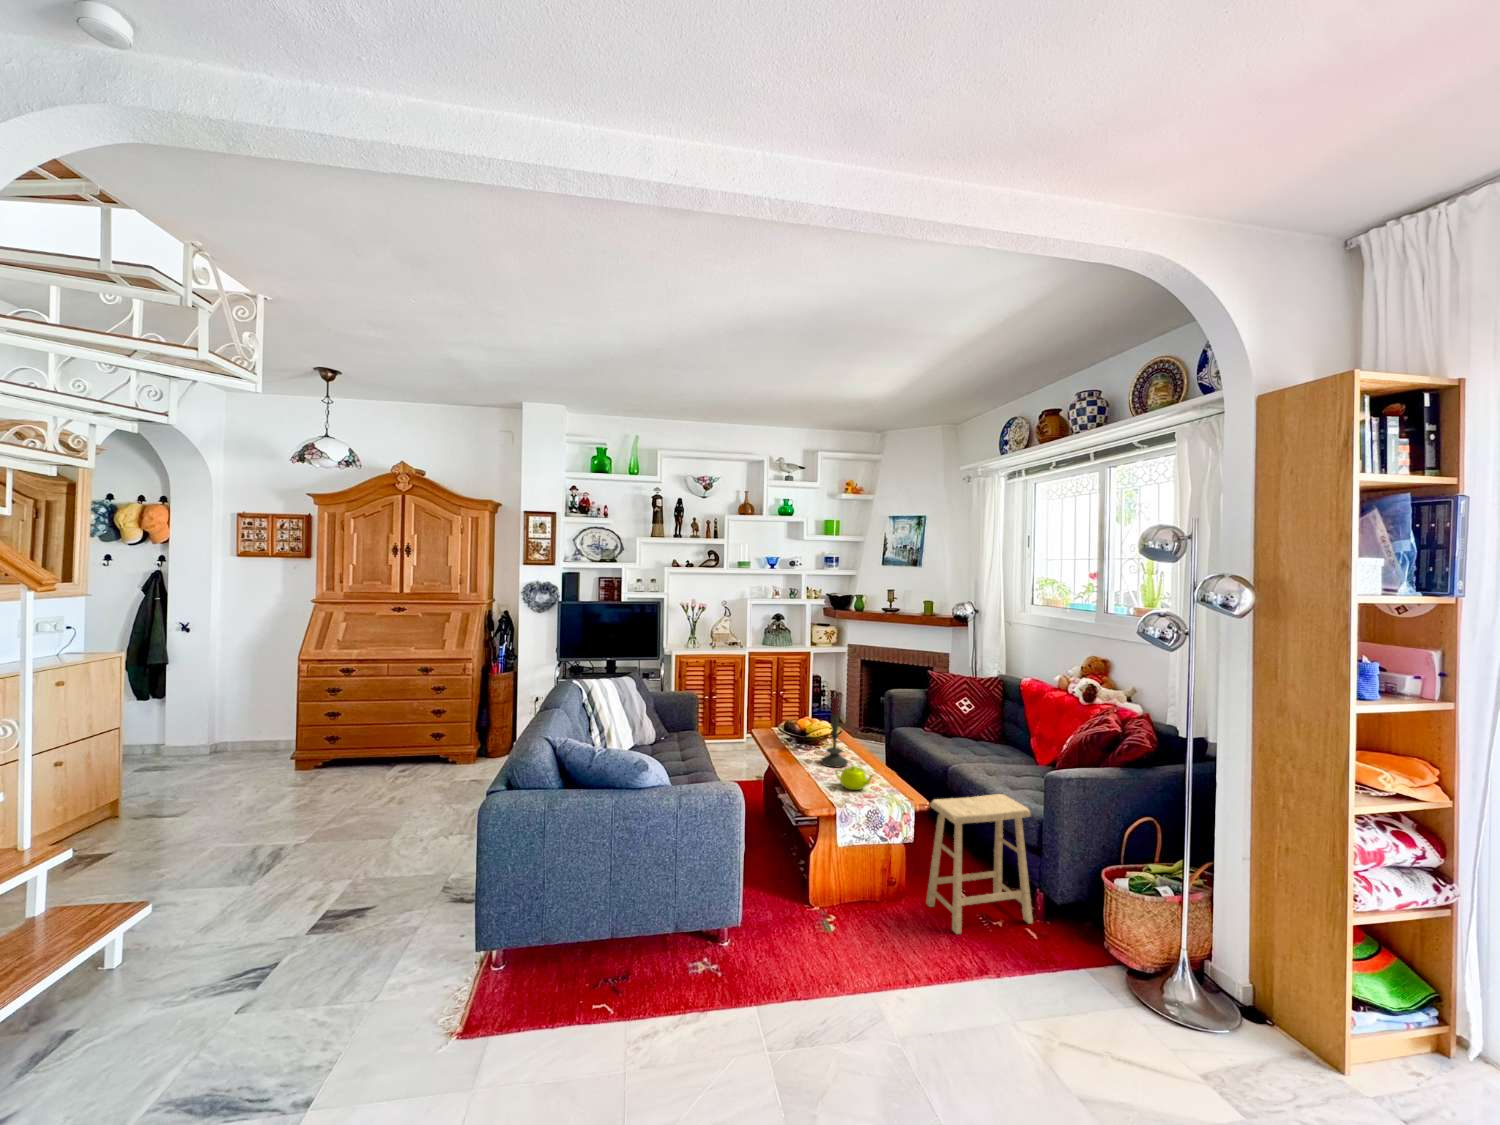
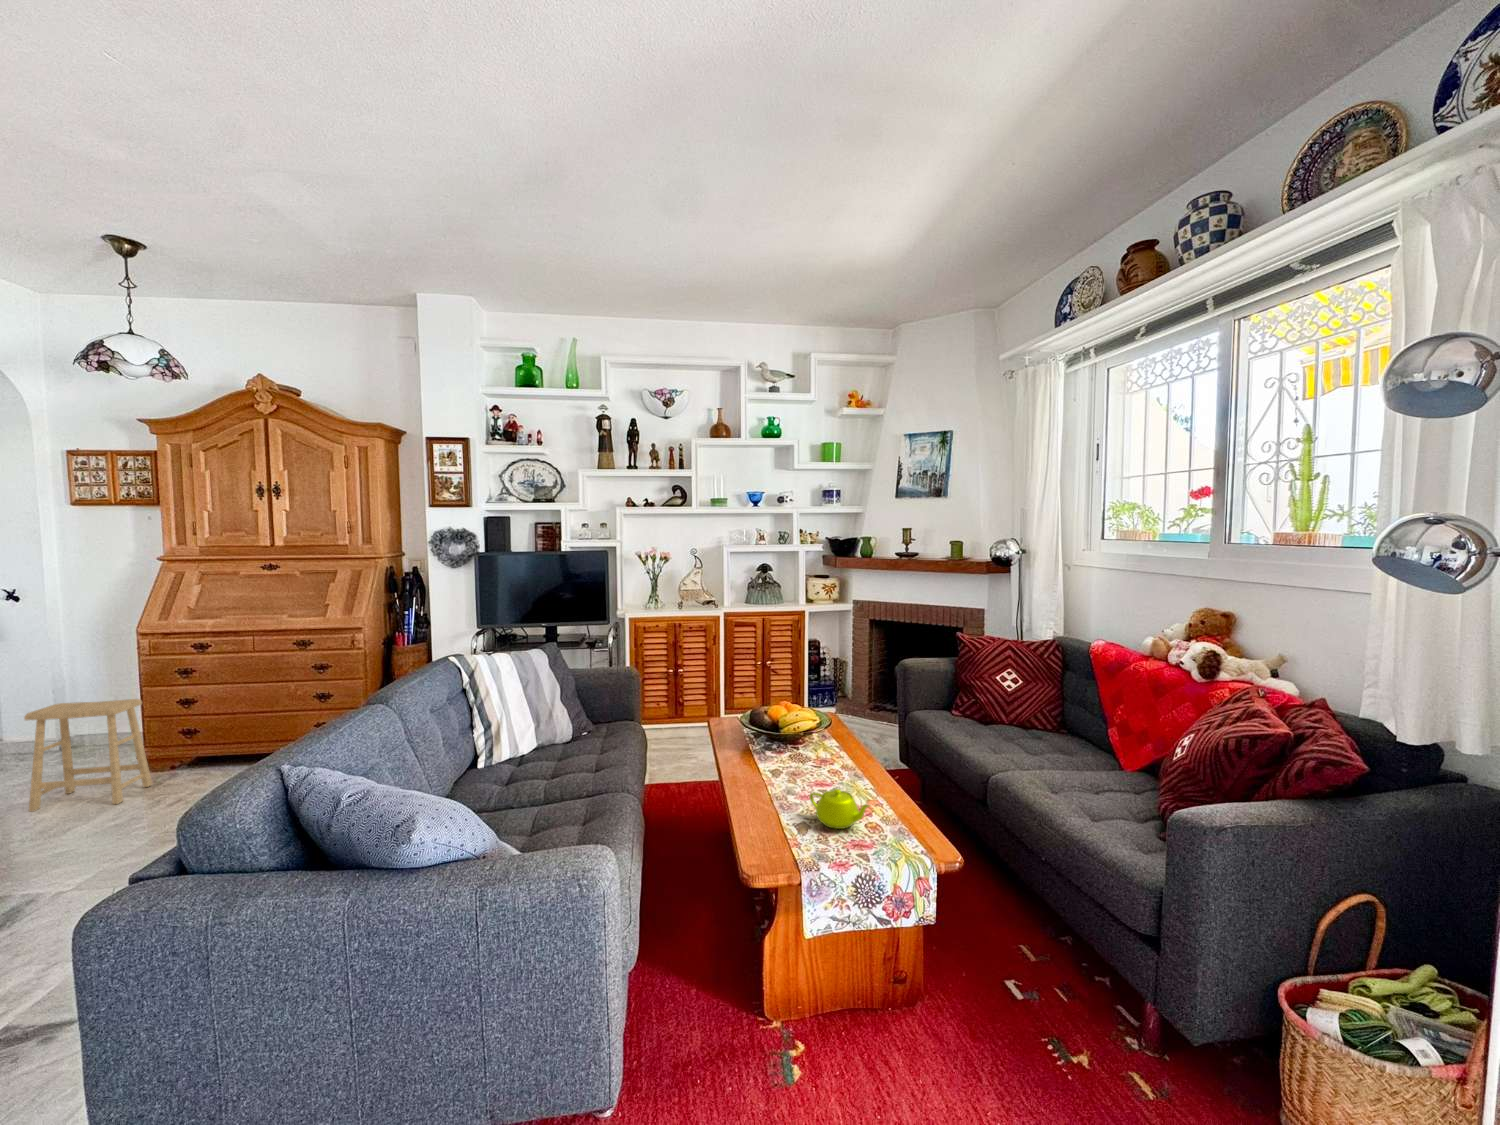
candle: present [821,697,848,767] -> none [796,676,835,783]
footstool: present [926,794,1033,934] -> present [24,699,152,812]

